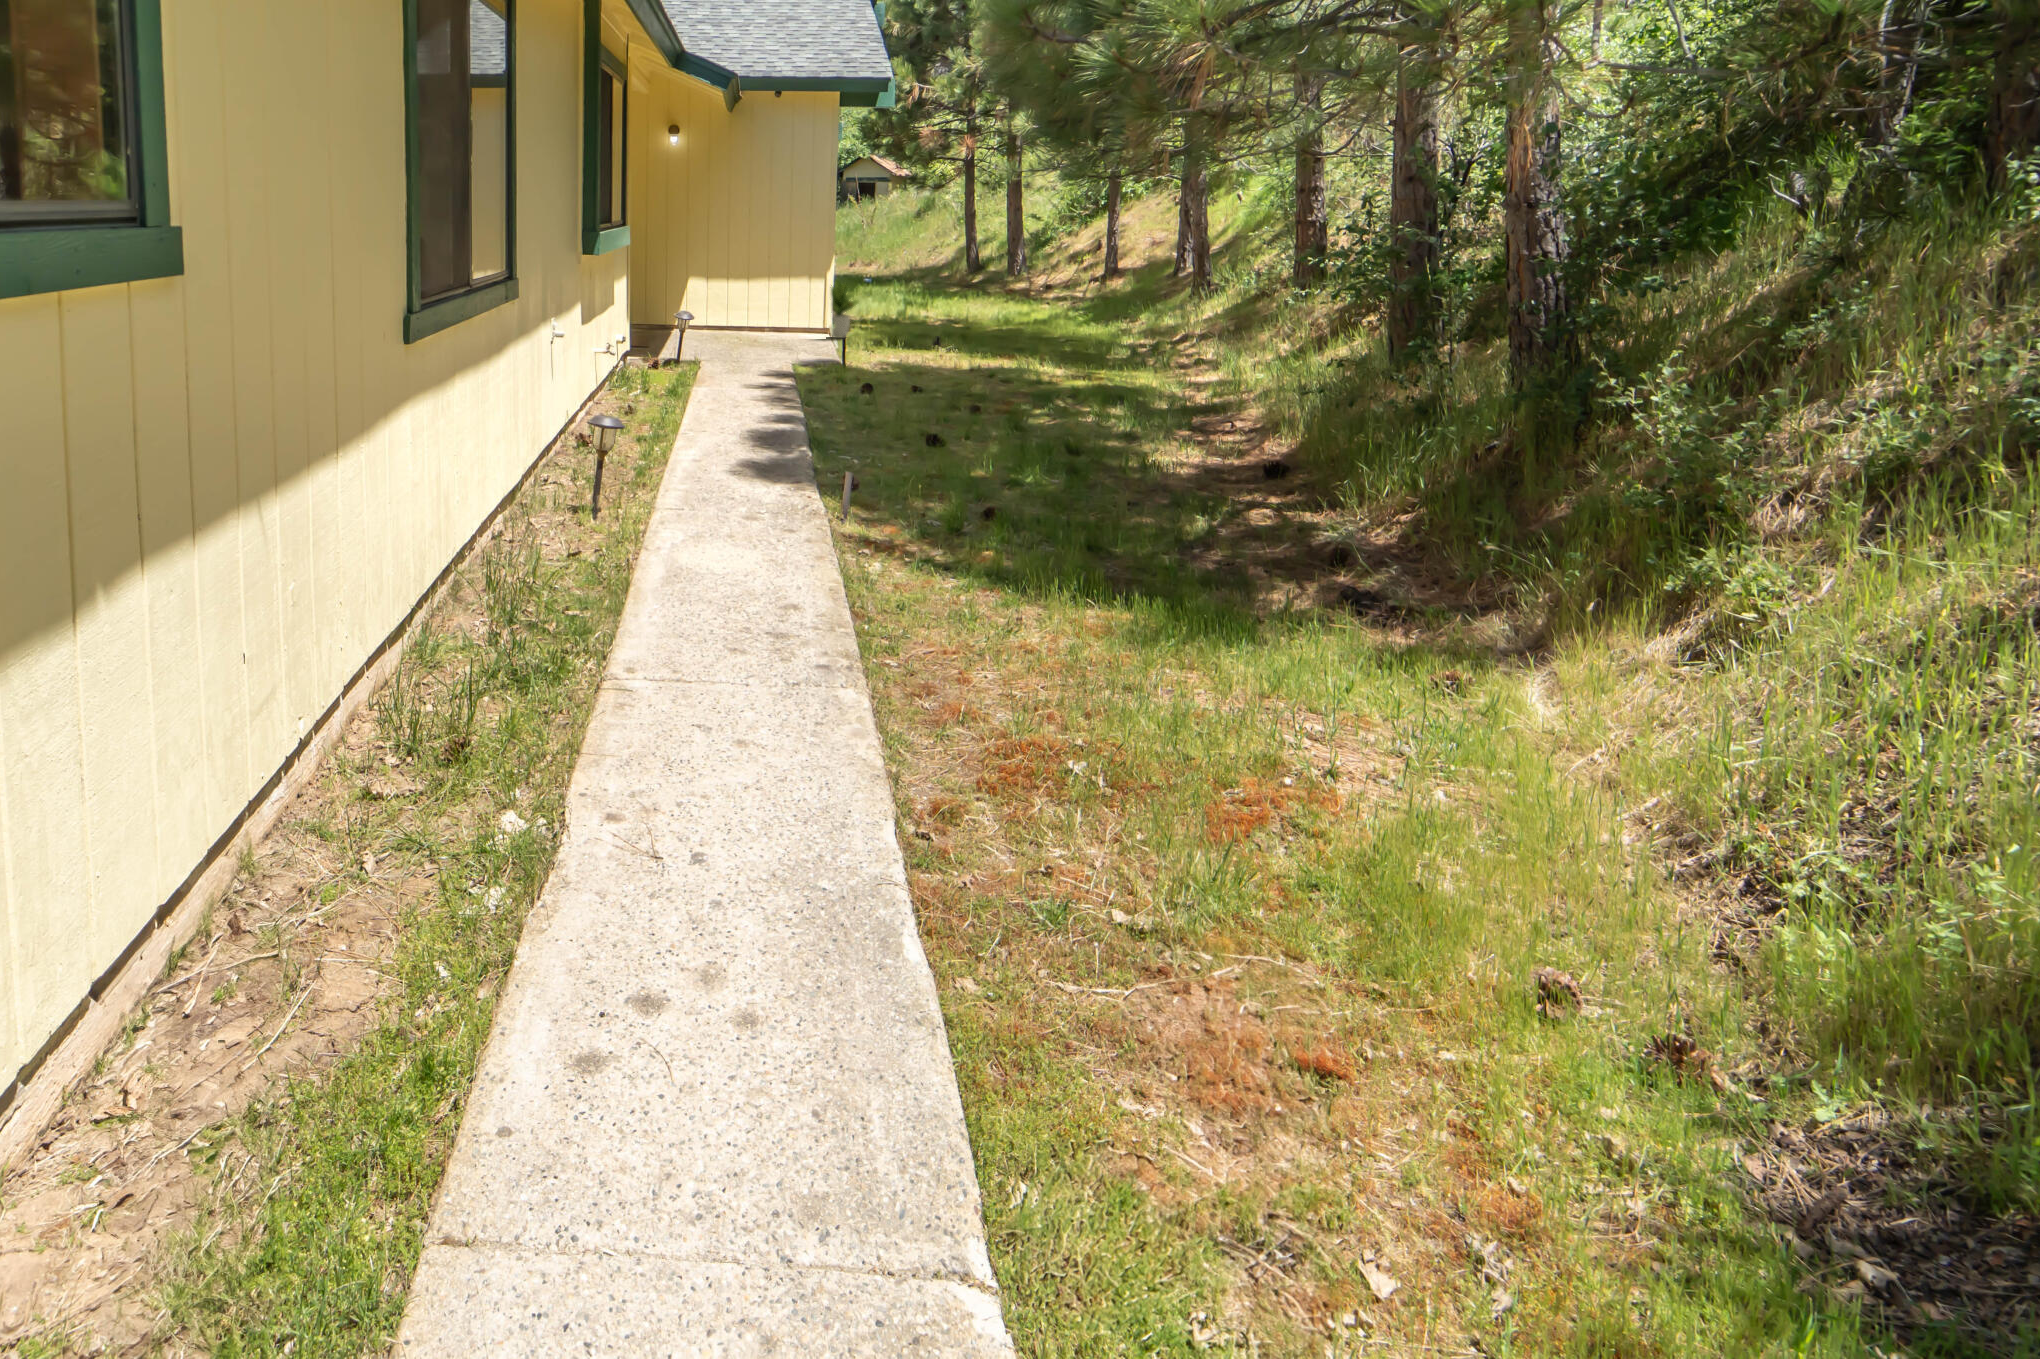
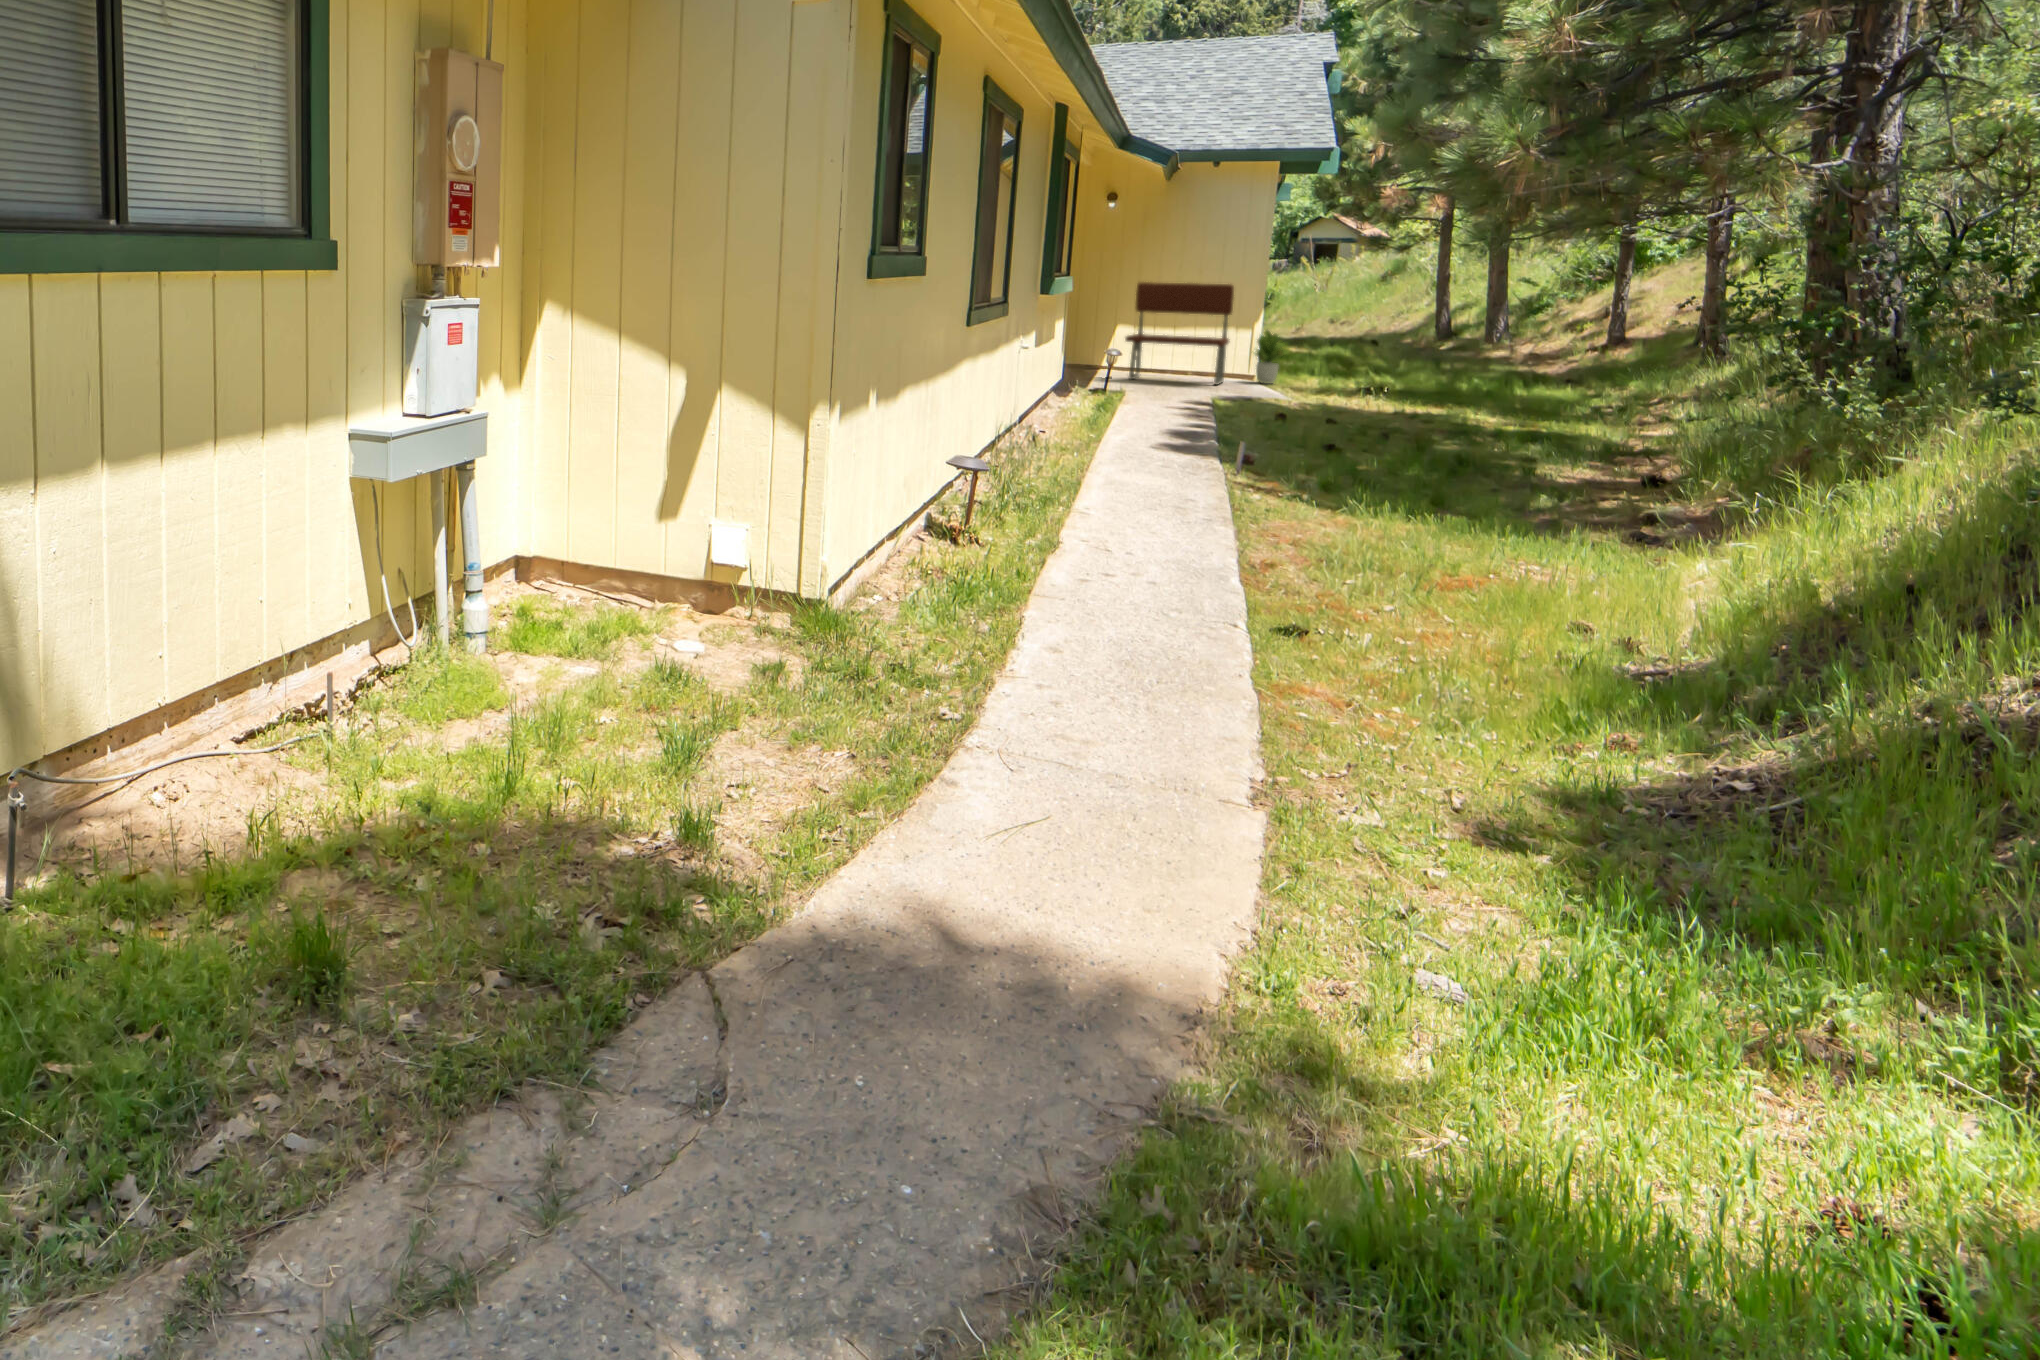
bench: none [697,231,803,345] -> present [1125,282,1234,385]

